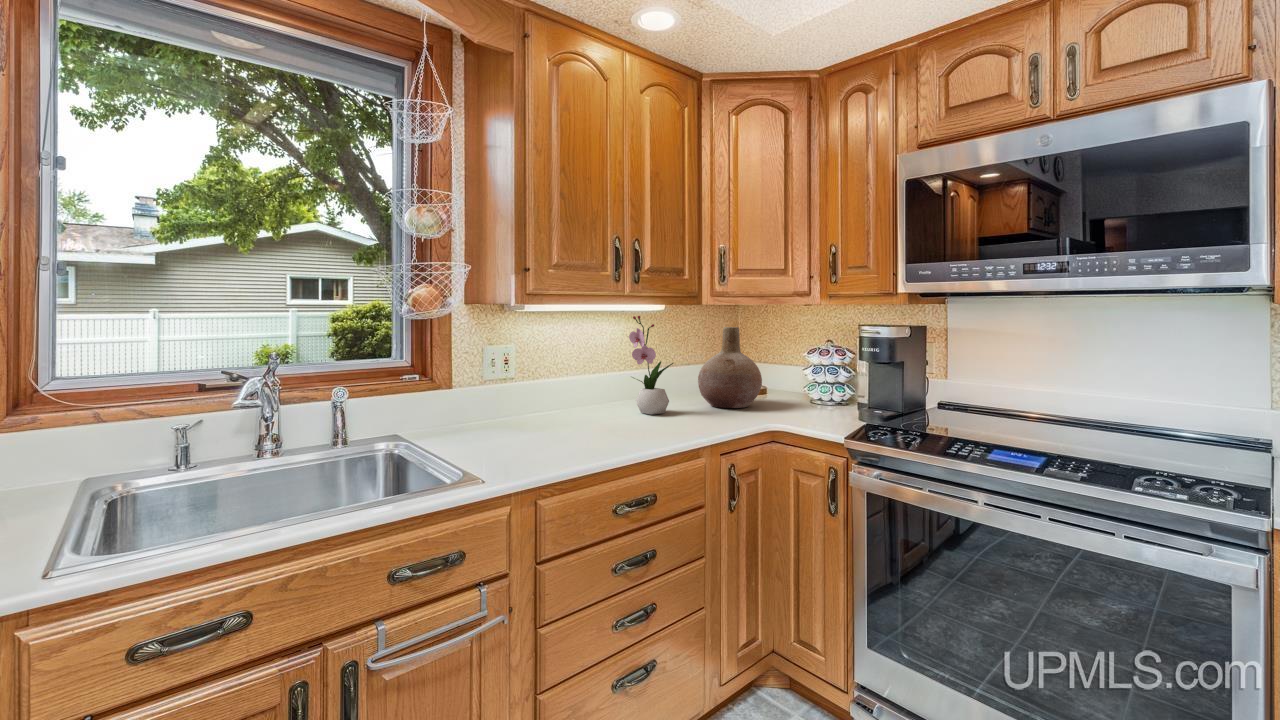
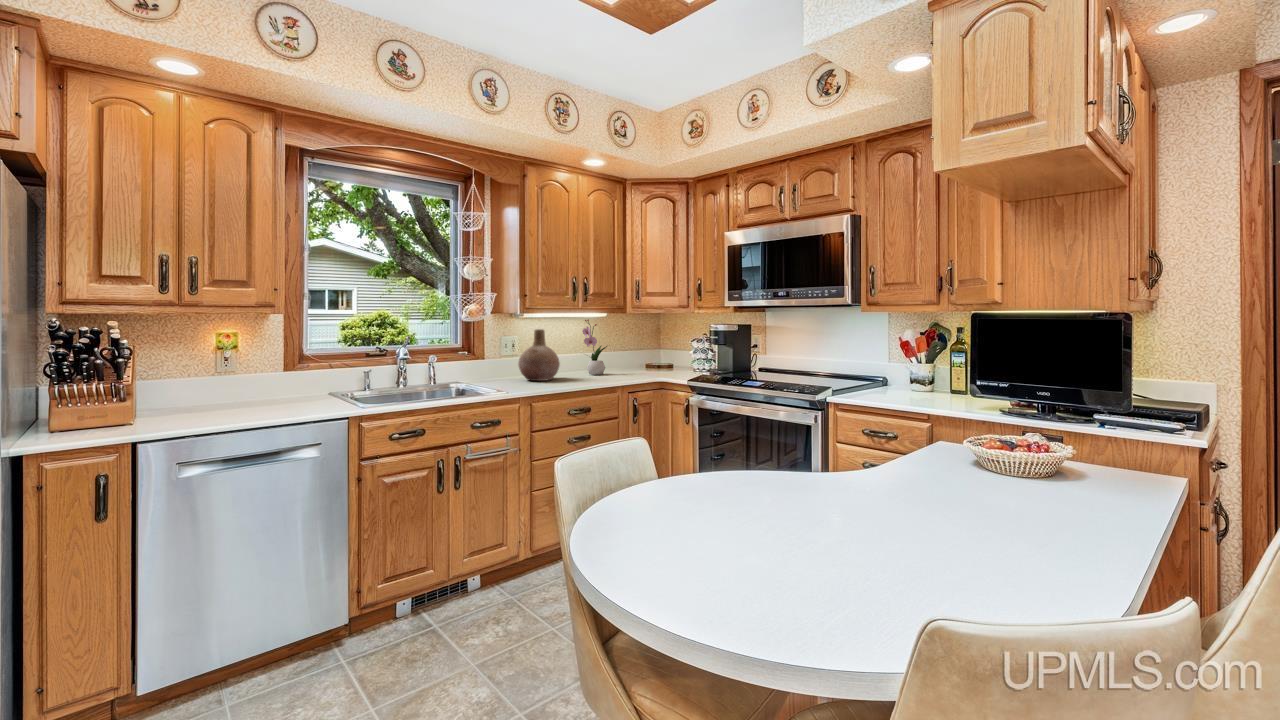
vase: present [698,327,762,408] -> present [518,329,560,381]

